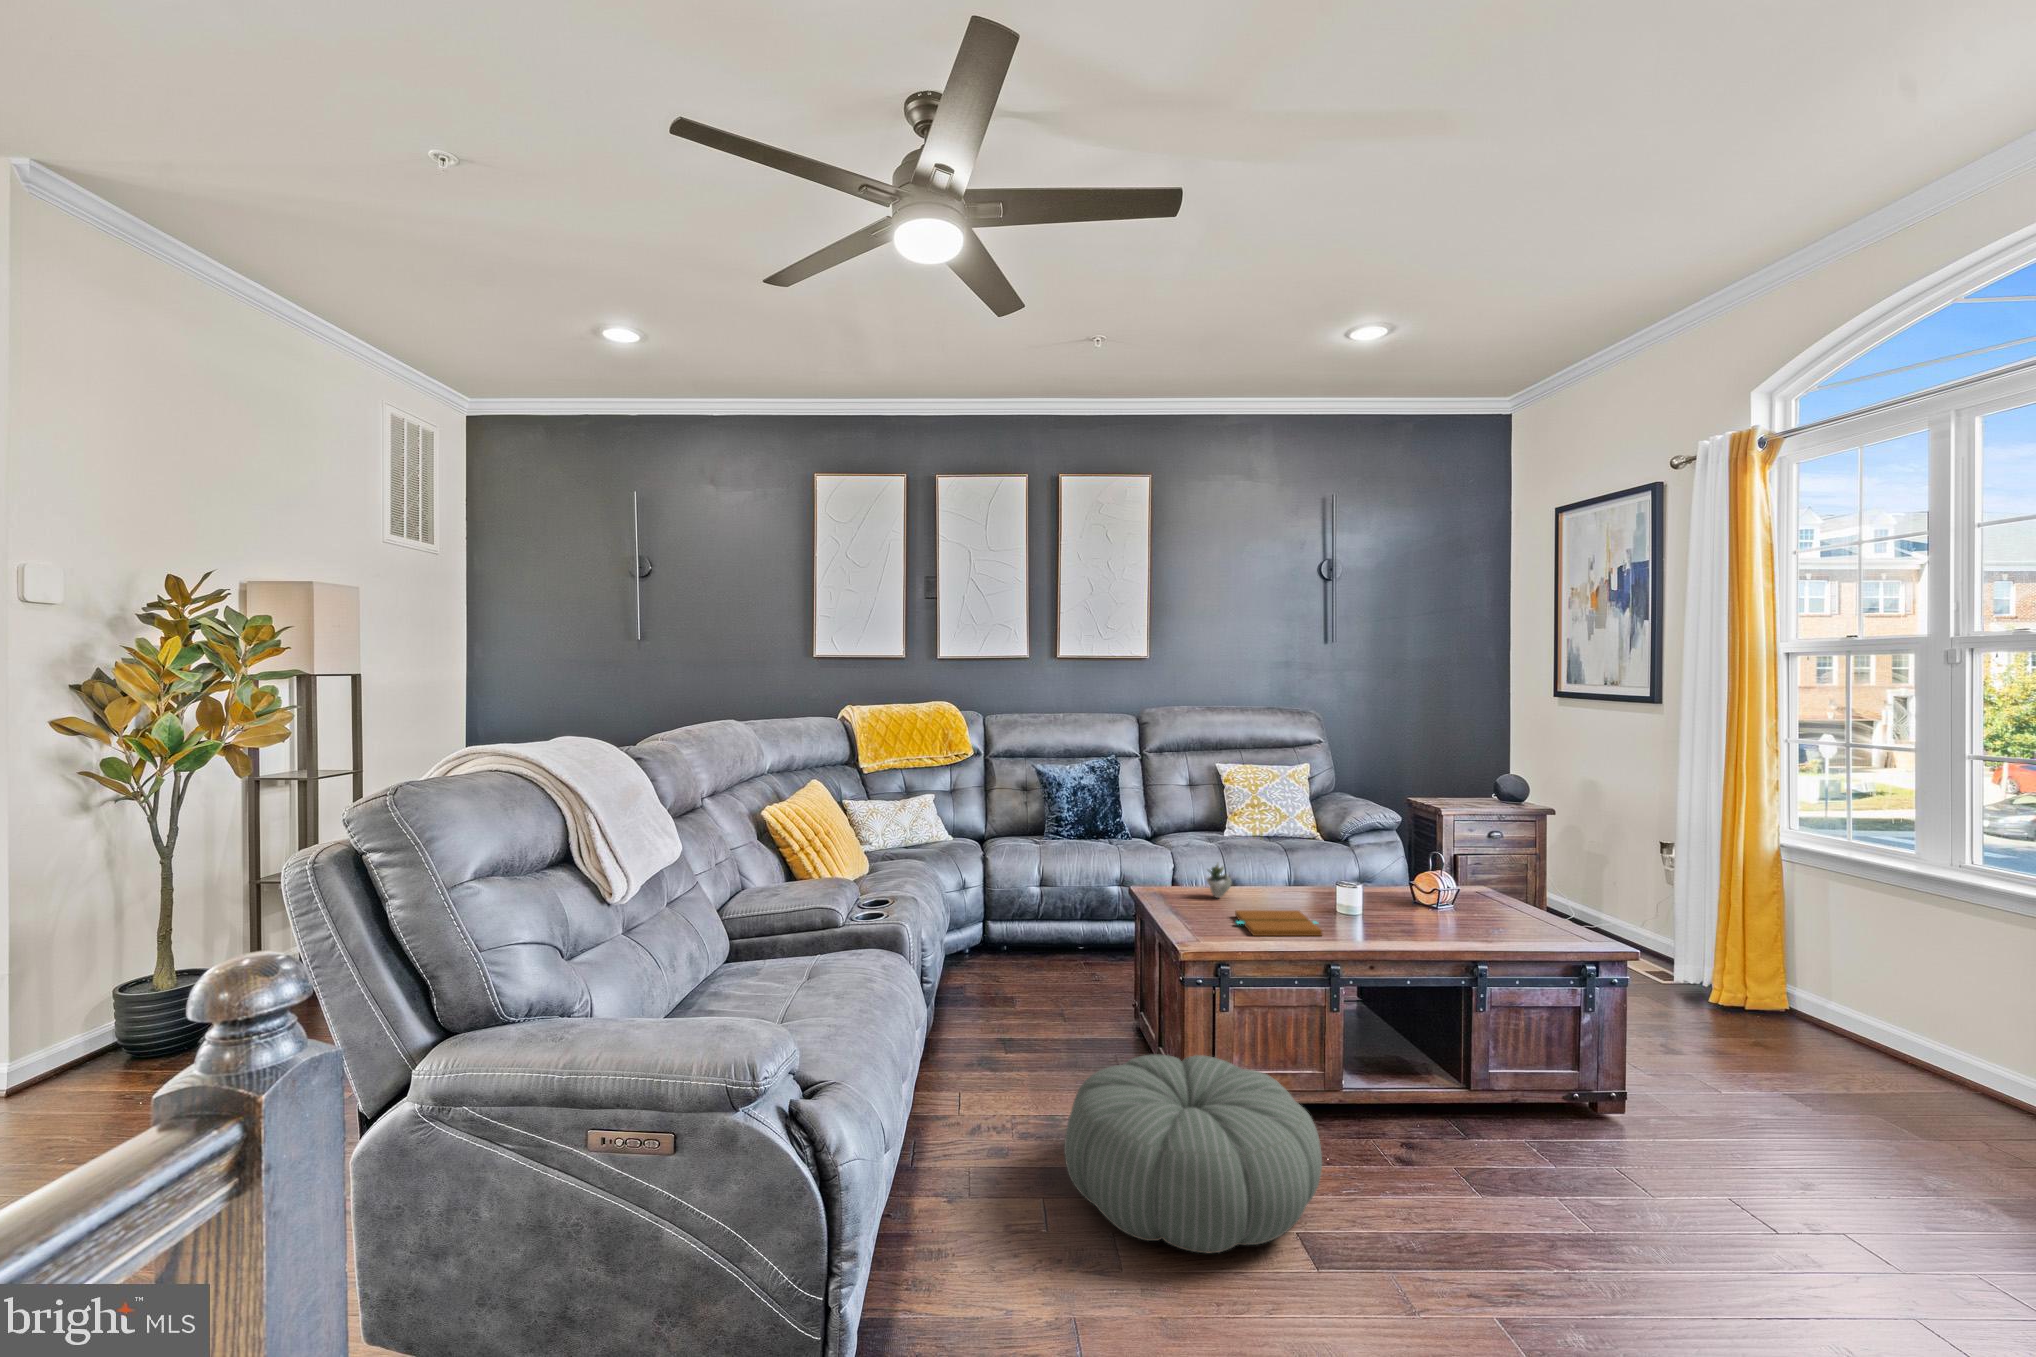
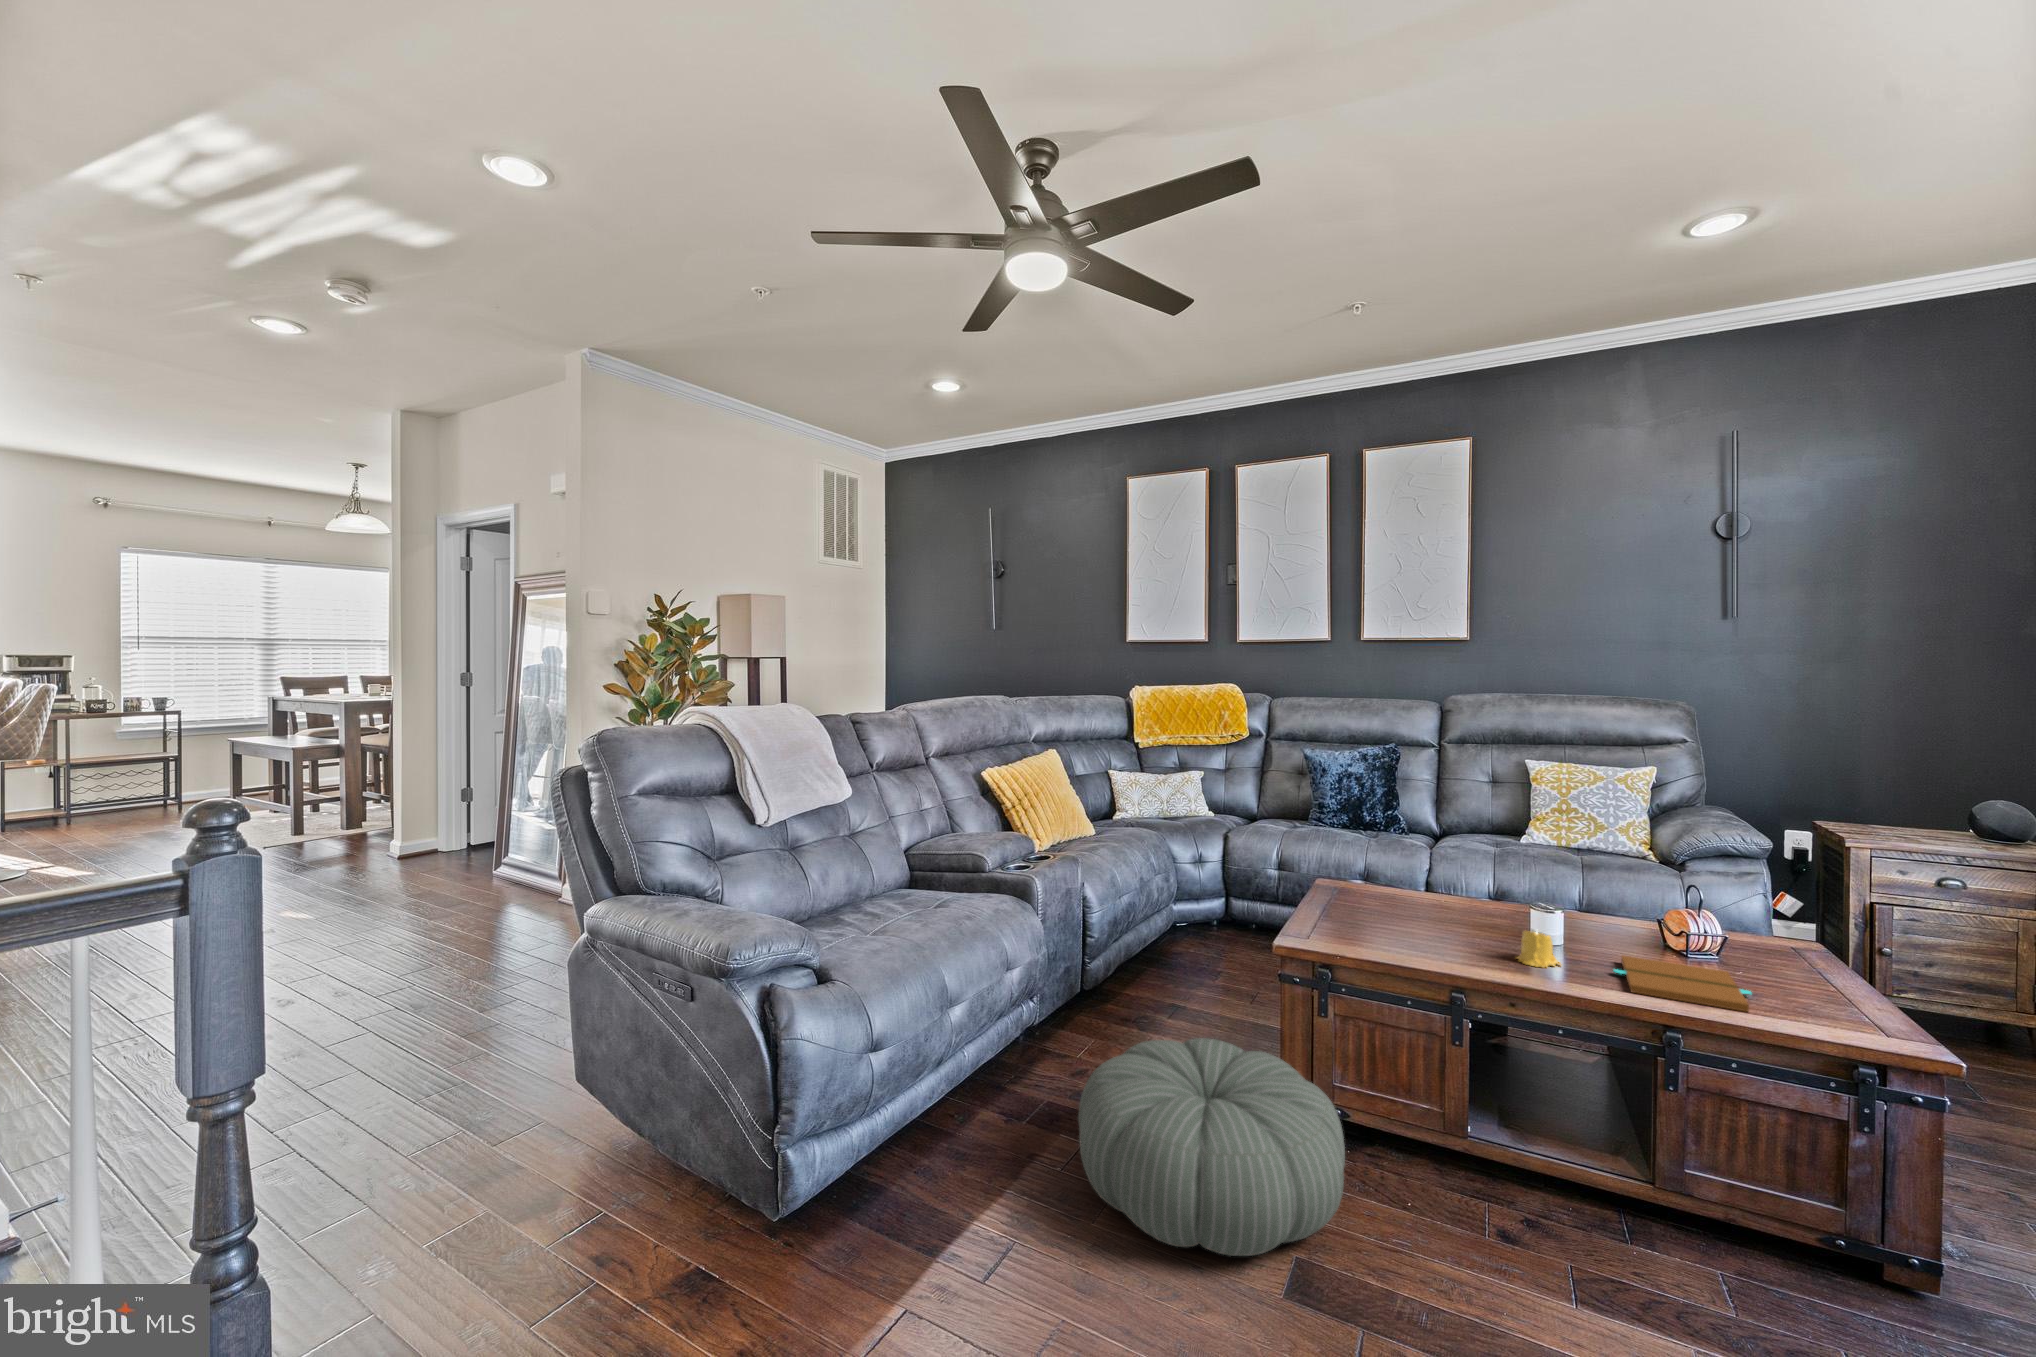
succulent plant: present [1207,864,1231,898] -> none [1383,860,1417,900]
candle: none [1356,903,1389,935] -> present [1517,931,1561,968]
book: present [1235,910,1322,936] -> present [1614,956,1751,1012]

